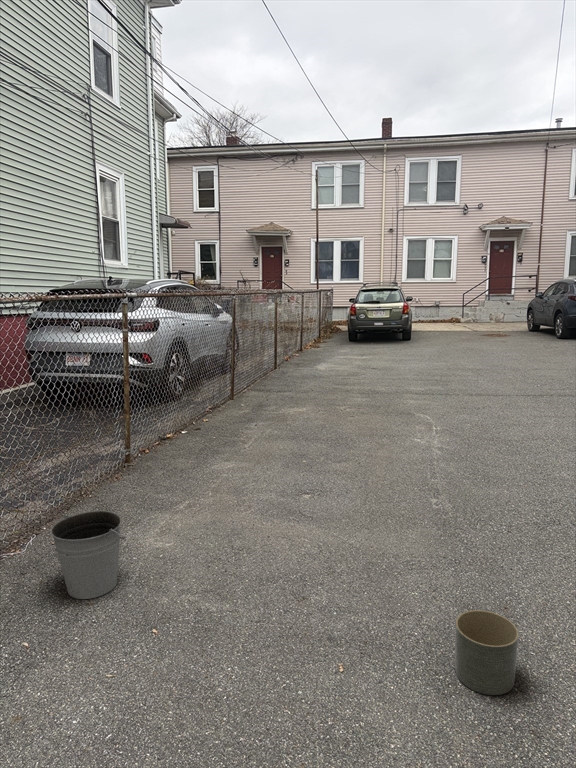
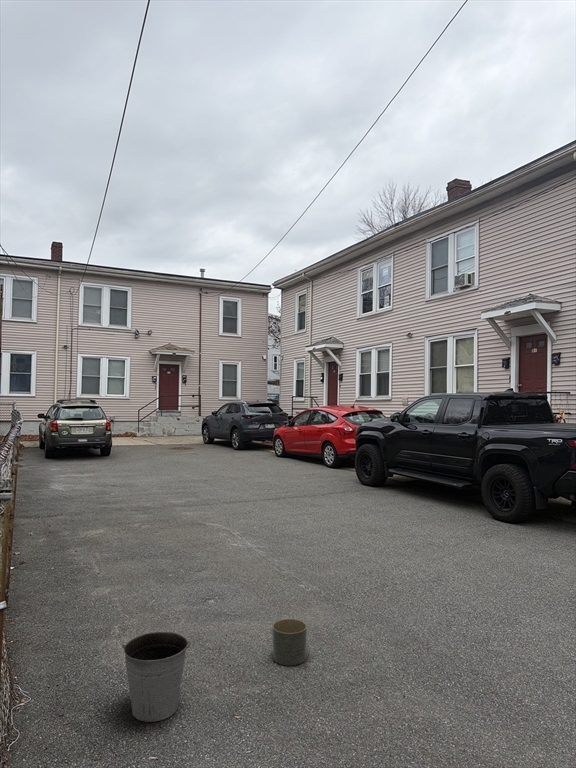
planter: present [455,610,519,695] -> present [272,619,307,666]

